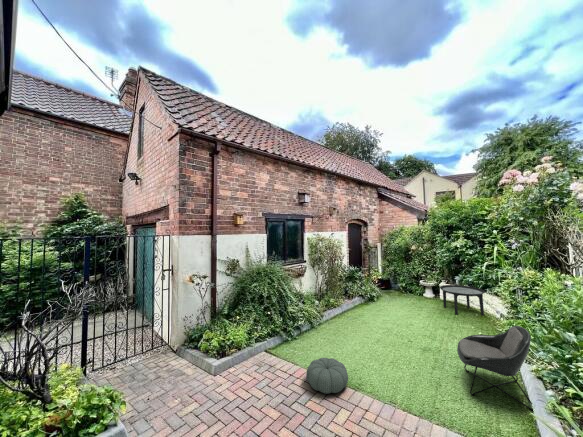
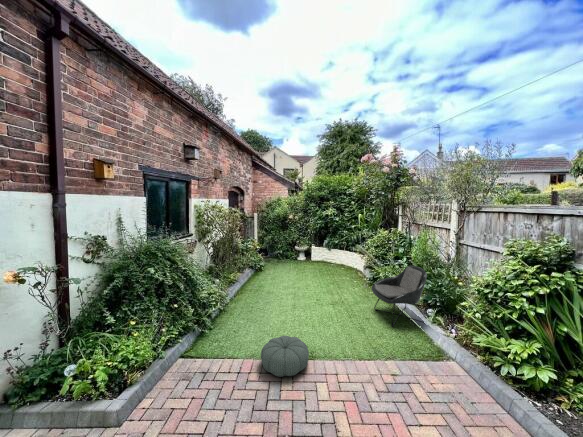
round table: present [440,285,485,316] -> none [321,245,354,270]

